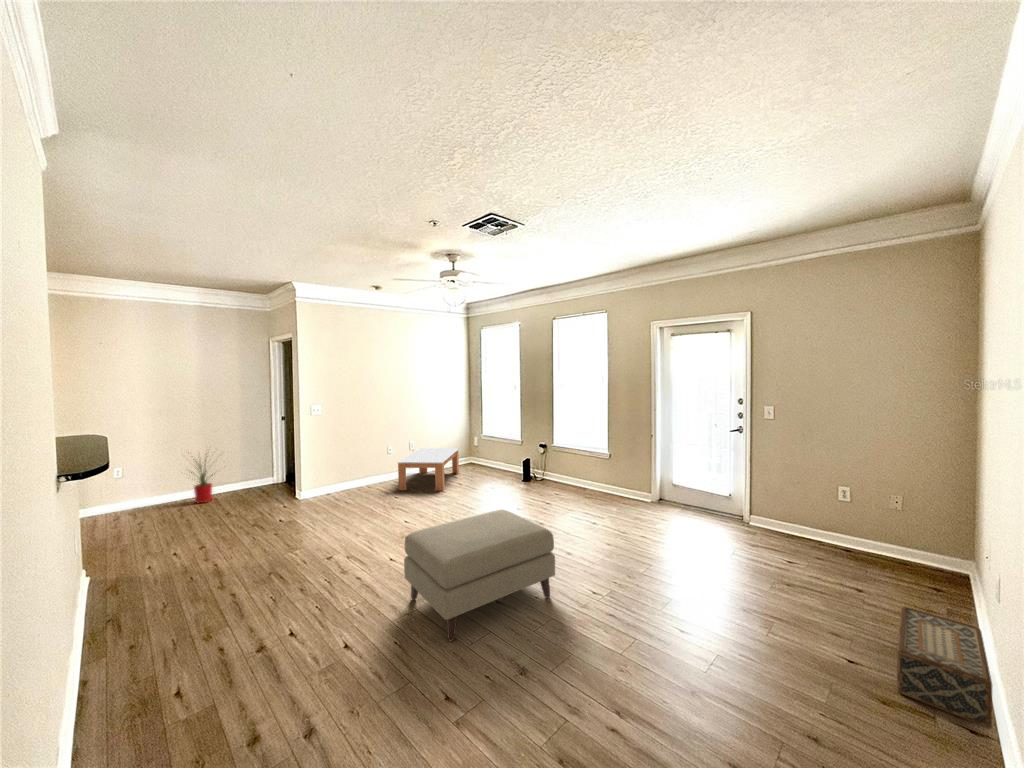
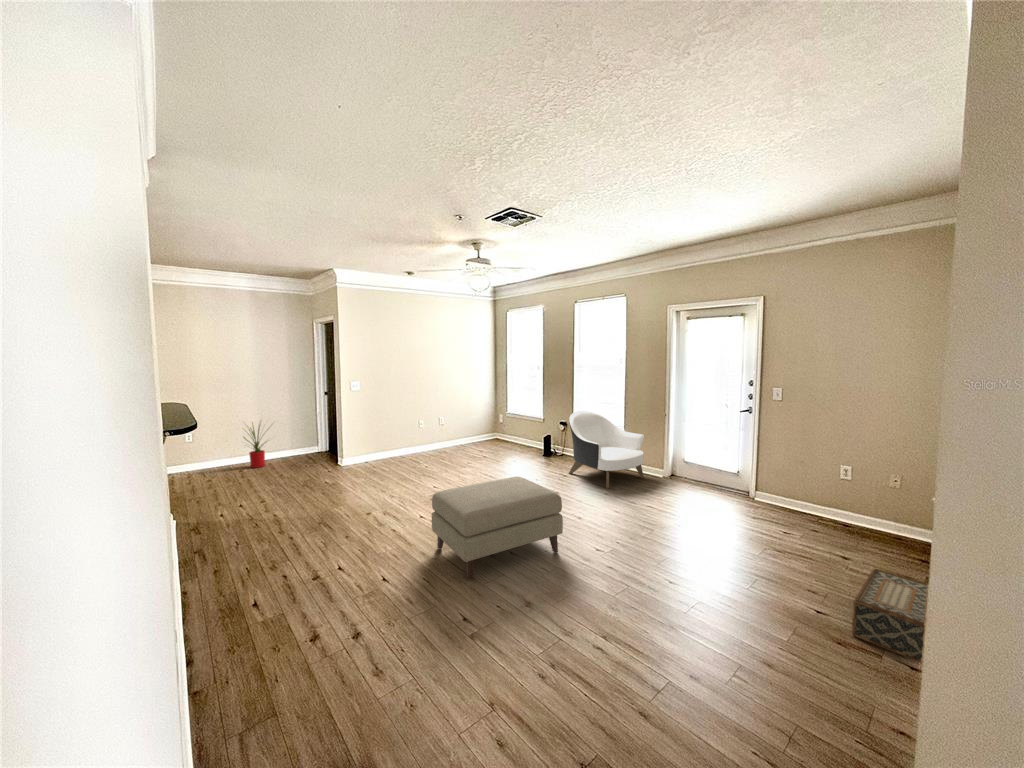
armchair: none [550,432,629,516] -> present [569,411,644,489]
coffee table: present [398,448,459,491] -> none [428,424,485,463]

